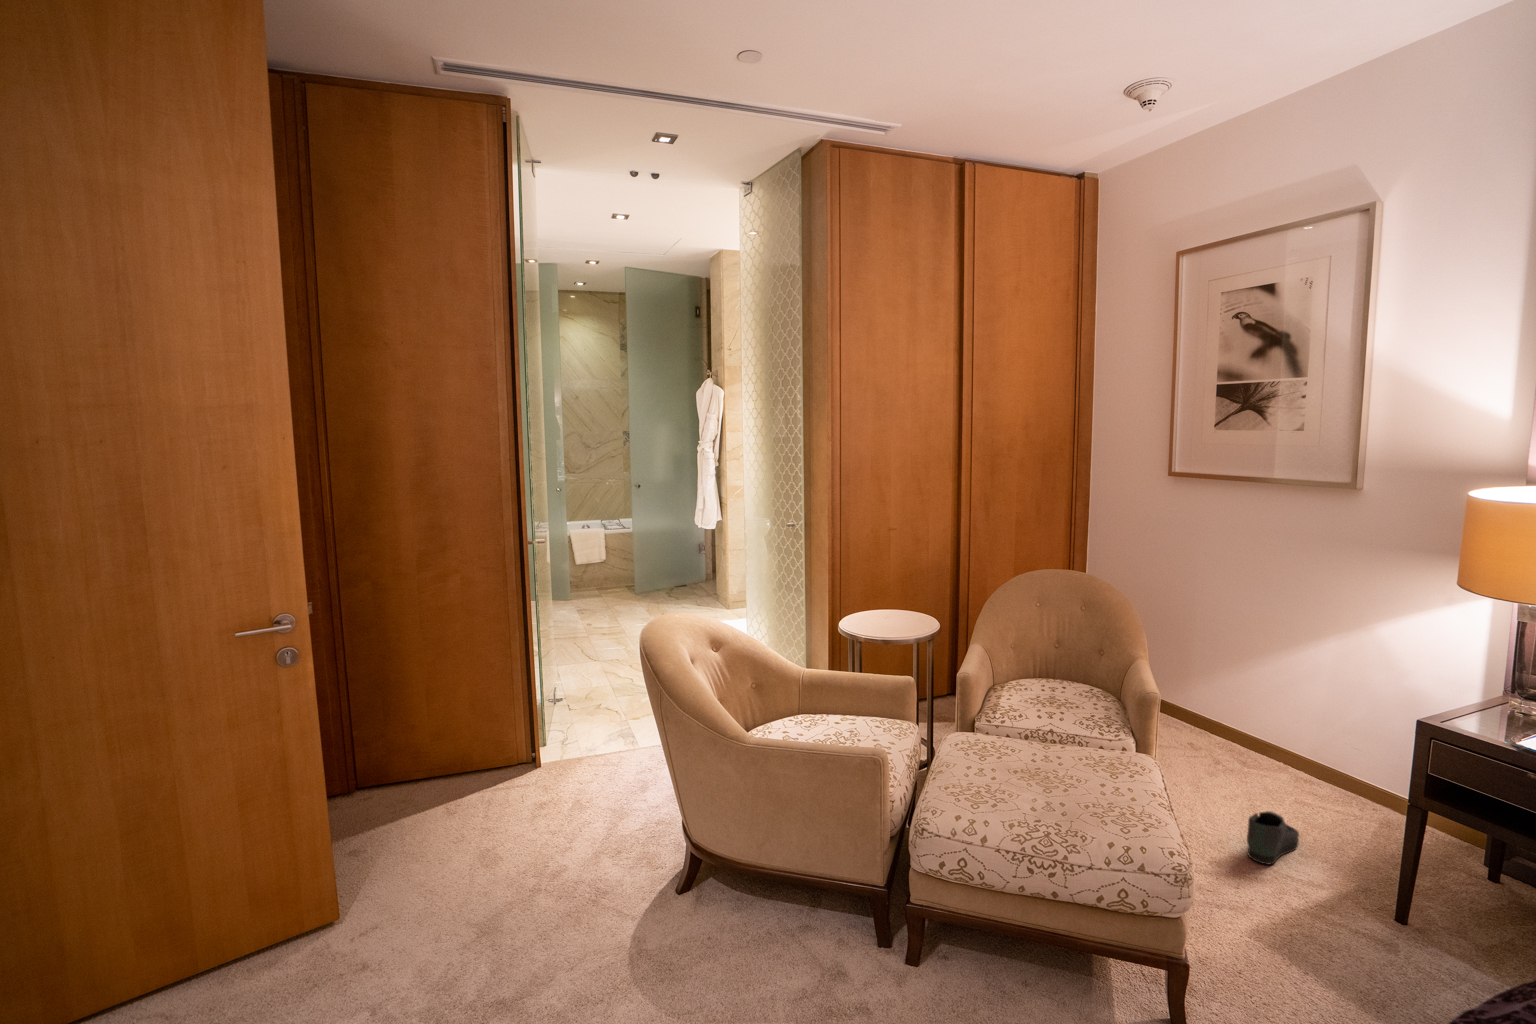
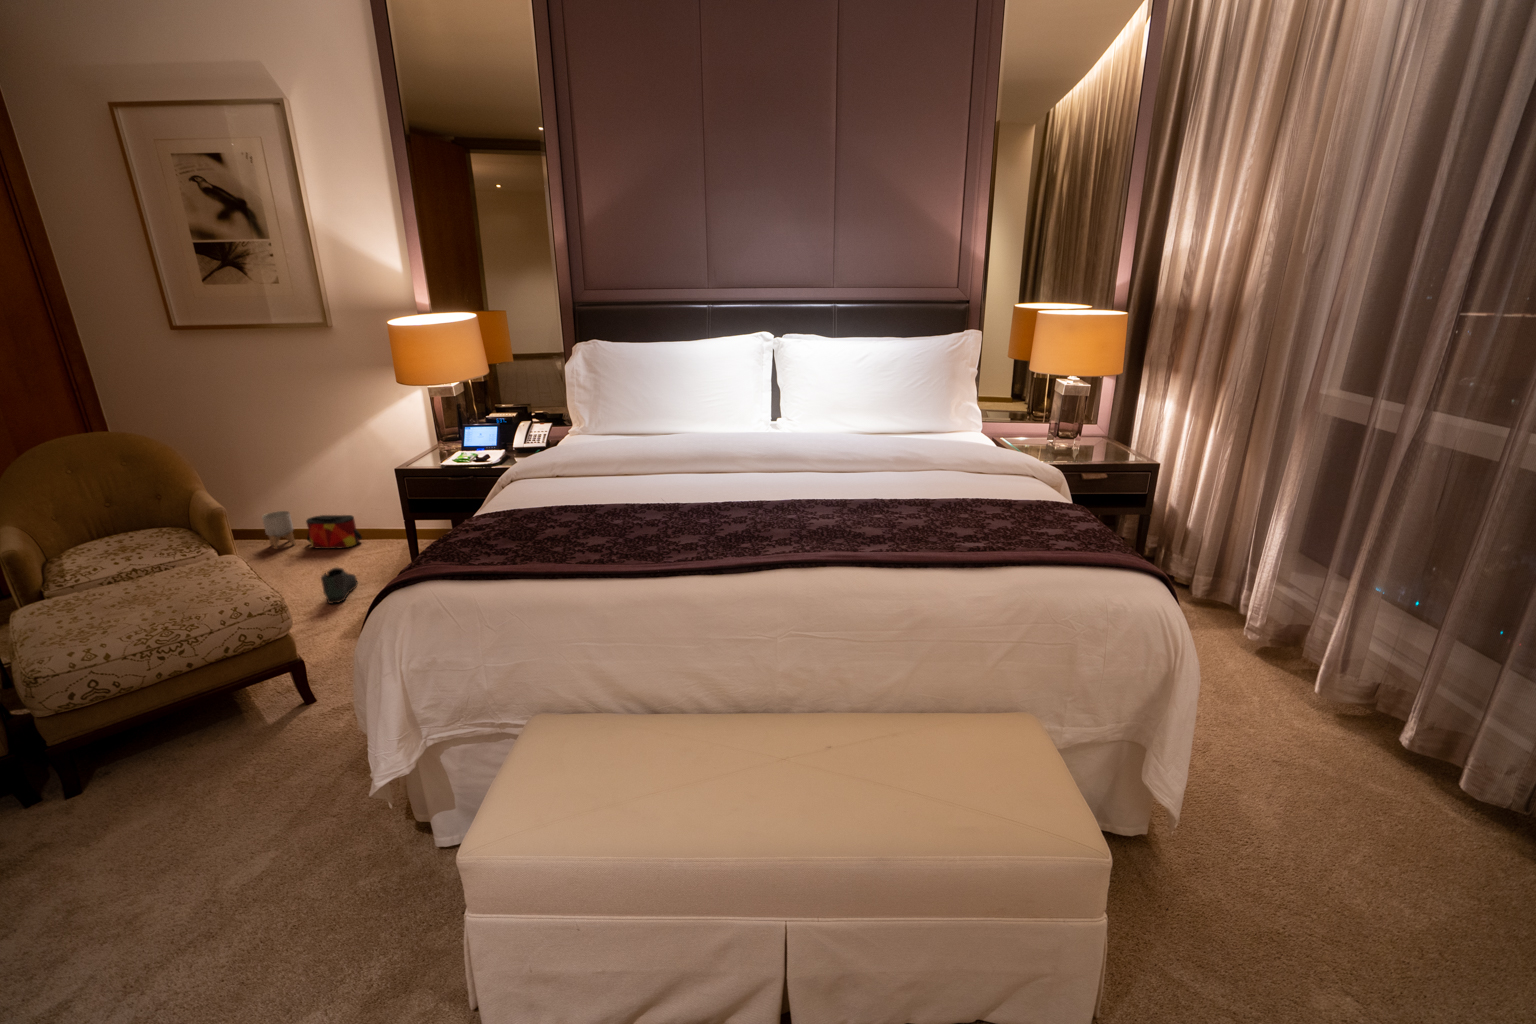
planter: none [1199,695,1234,743] -> present [262,511,295,549]
bag: none [1245,719,1321,779] -> present [306,515,362,549]

